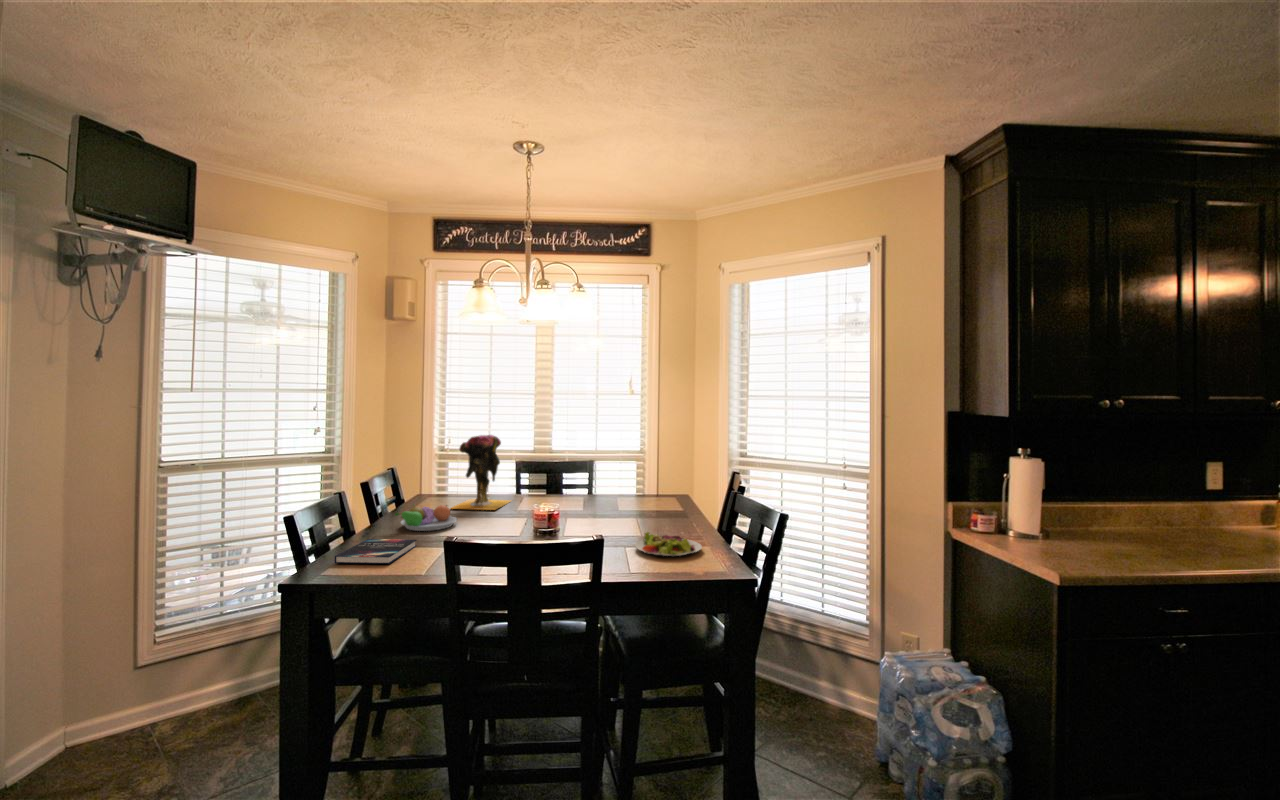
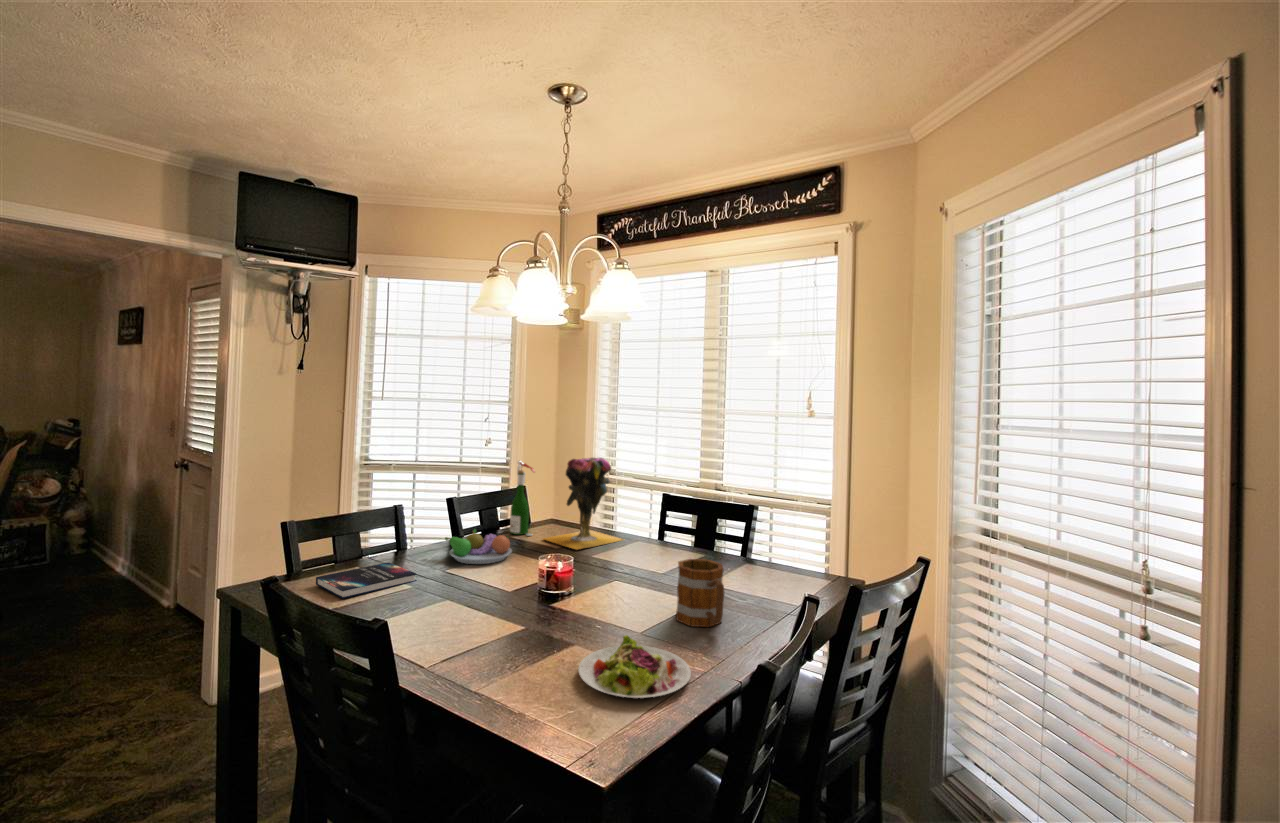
wine bottle: none [407,443,434,510] -> present [510,461,535,536]
mug: none [633,489,675,529] -> present [676,559,724,627]

